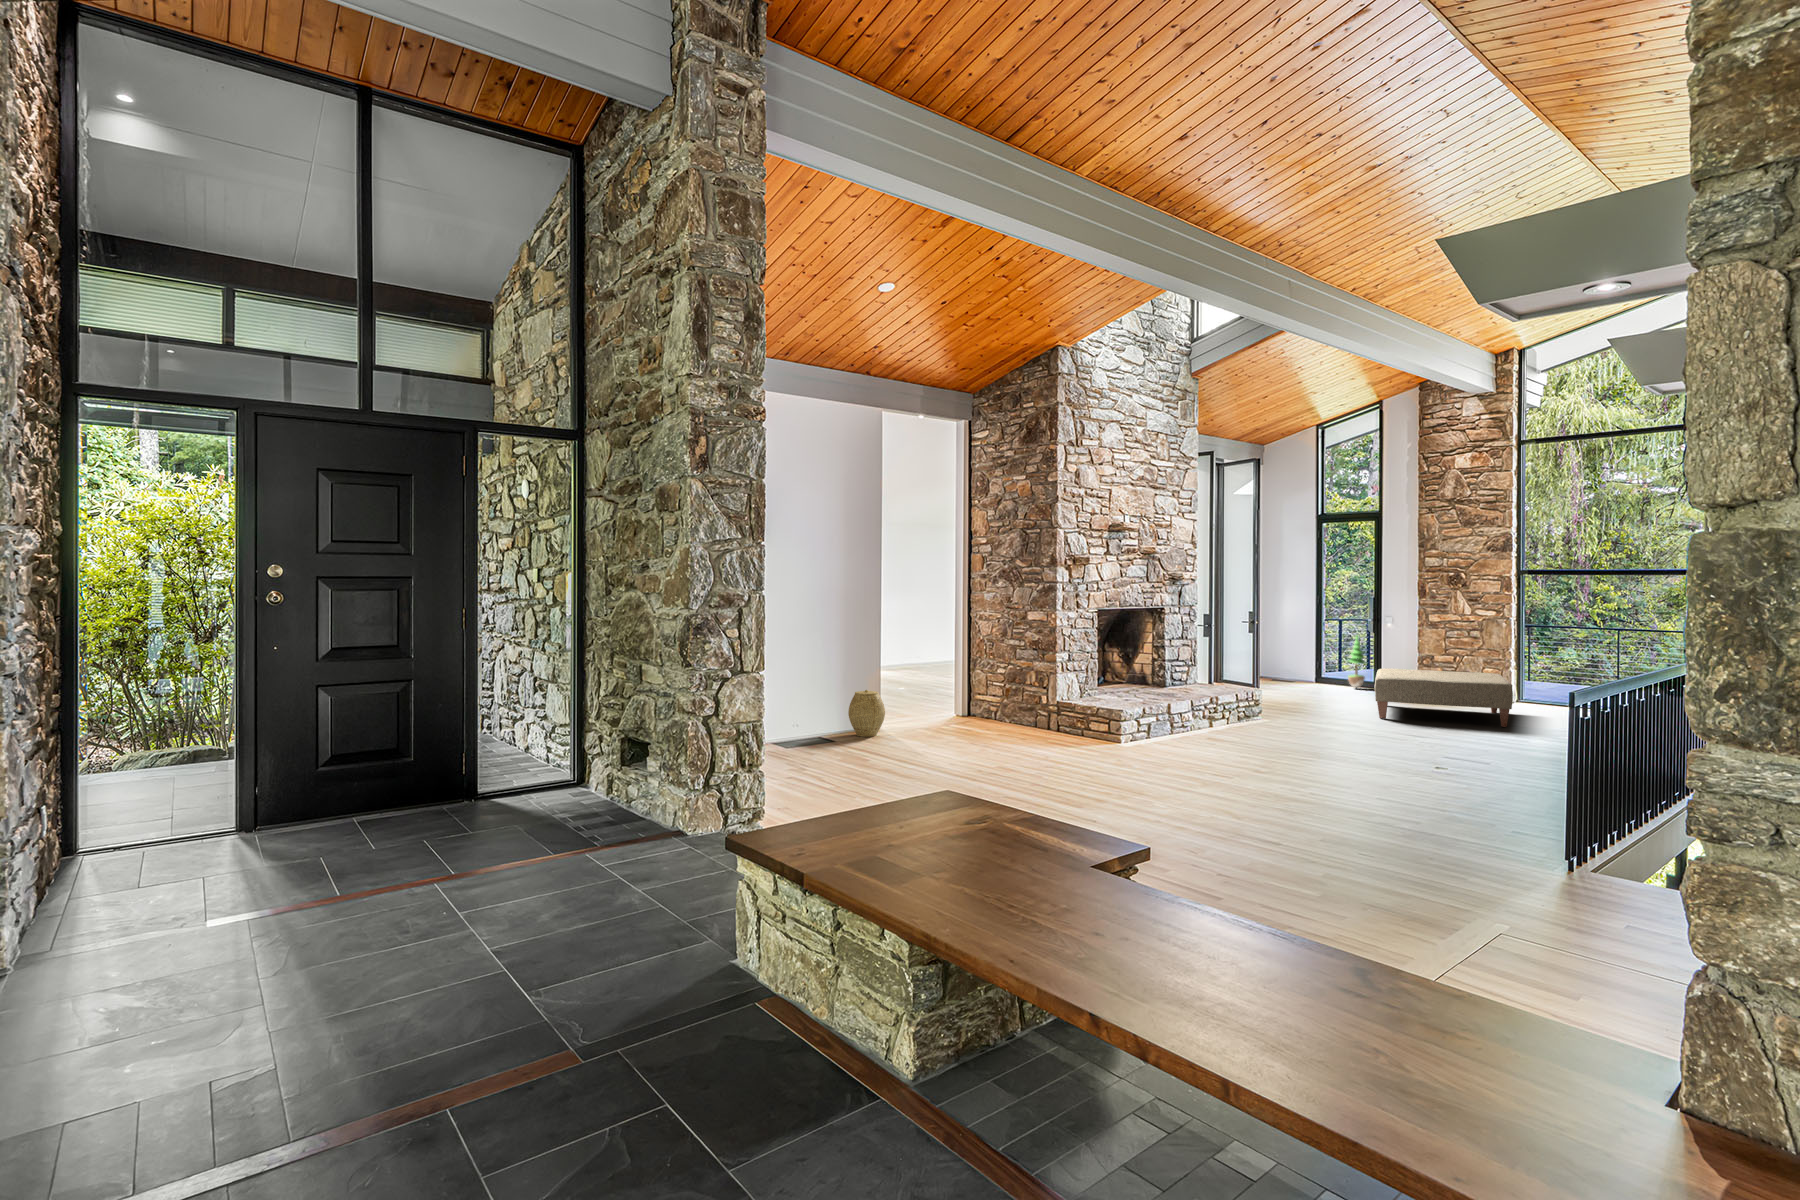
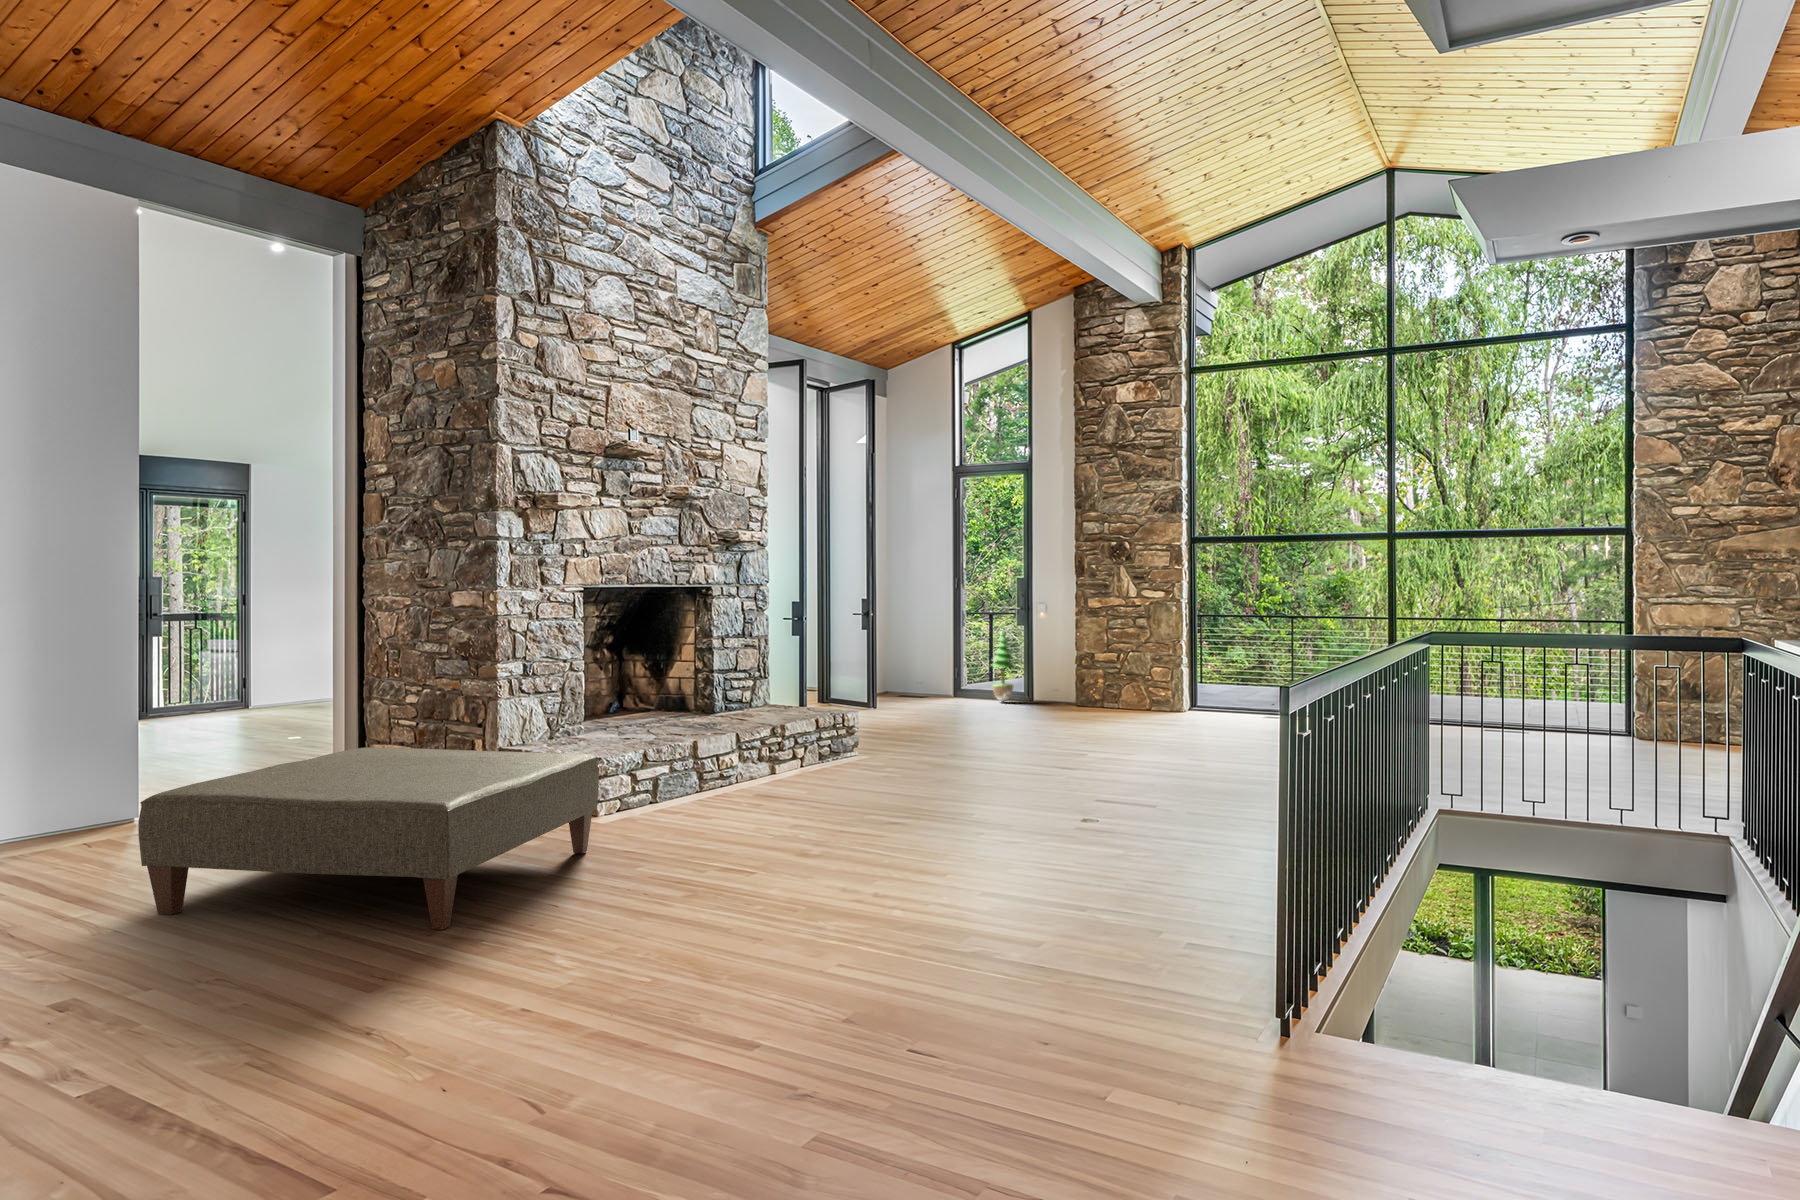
ottoman: present [1375,668,1513,727] -> present [138,747,599,930]
woven basket: present [848,690,885,737] -> none [33,748,125,844]

